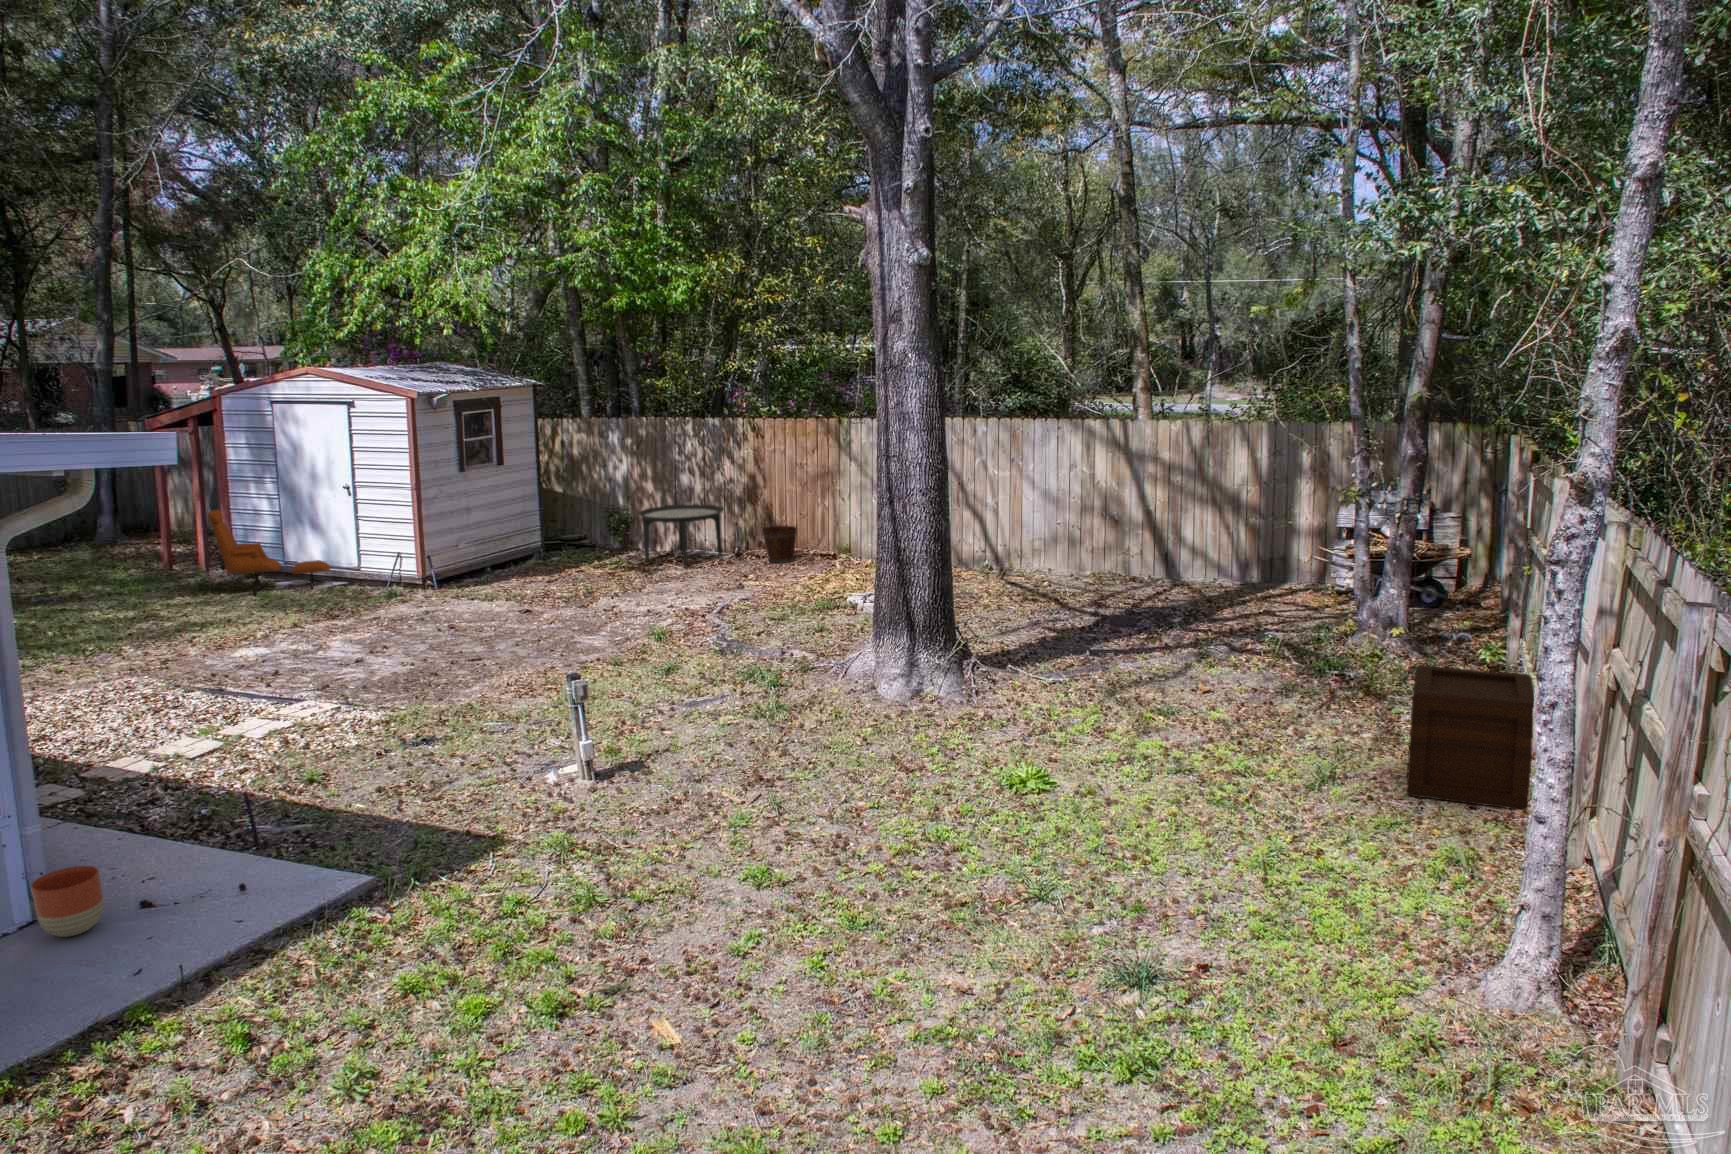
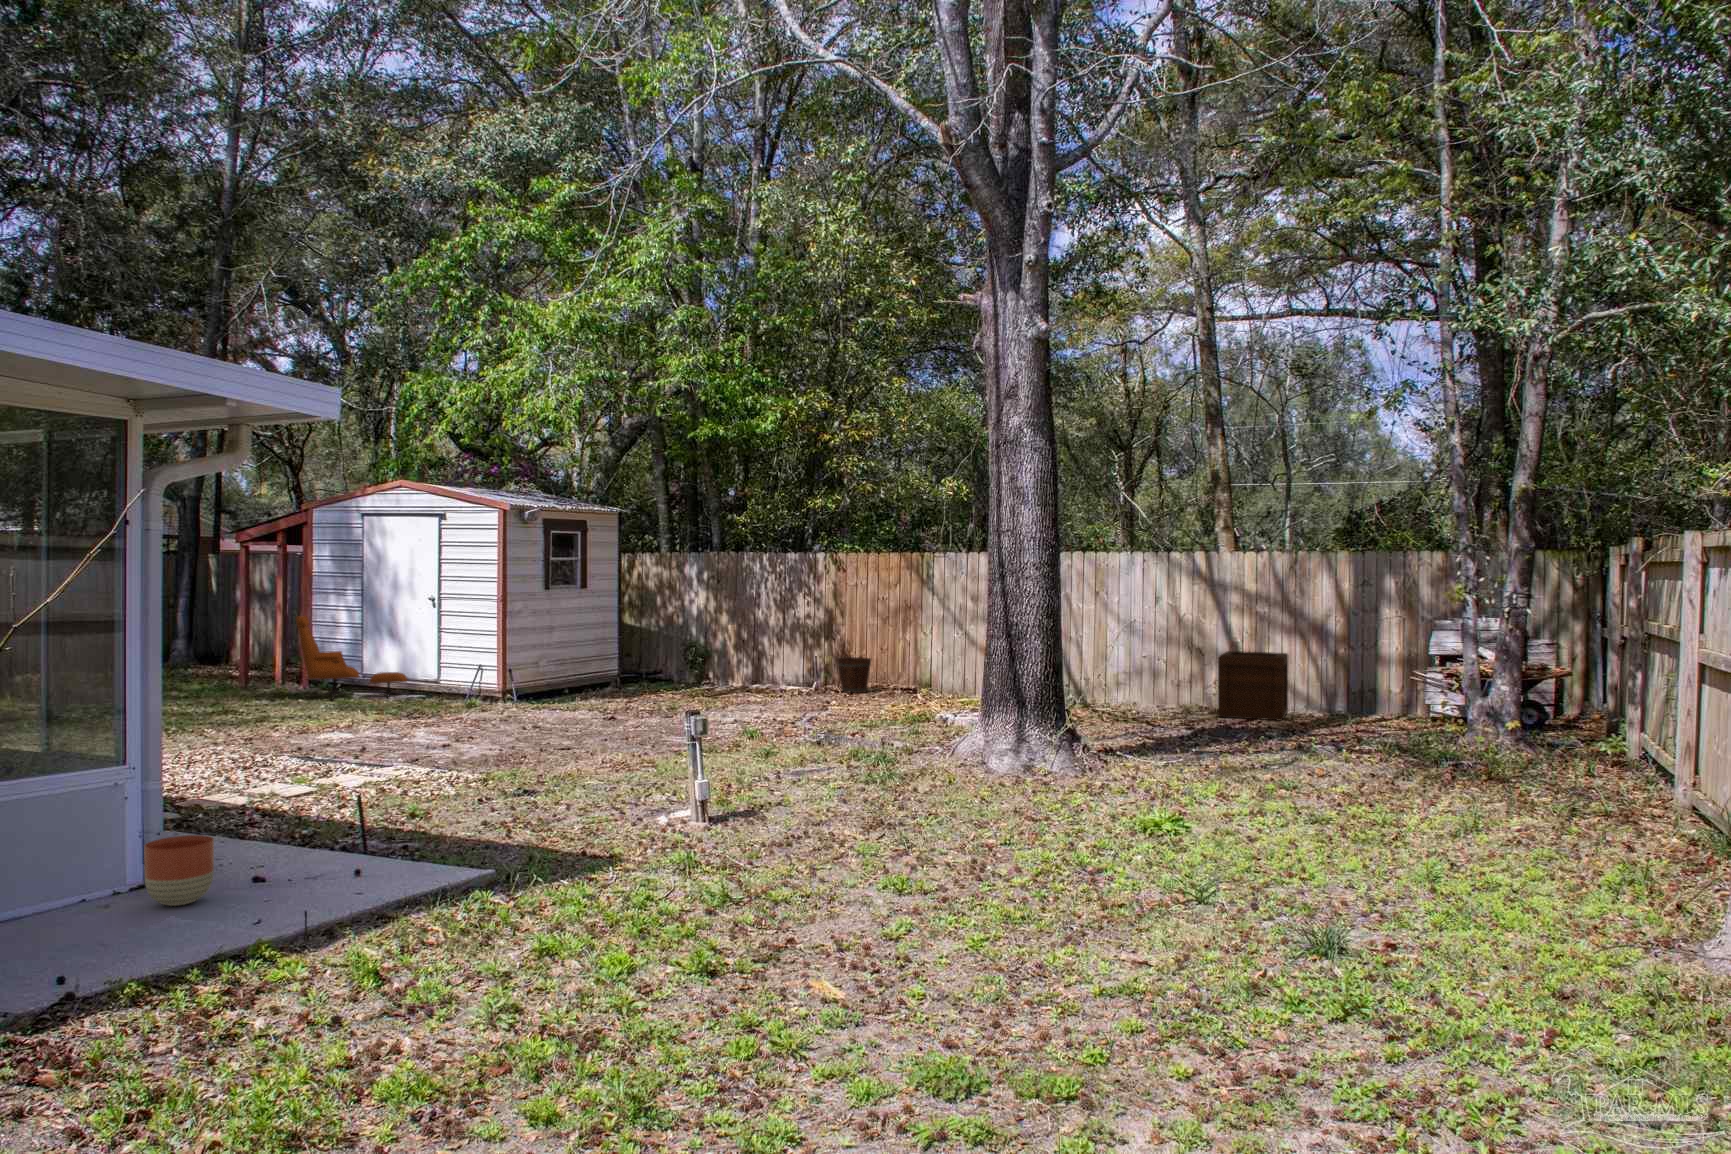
round table: present [639,504,723,566] -> none [714,637,799,693]
wooden crate: present [1406,665,1534,810] -> present [1218,651,1288,721]

